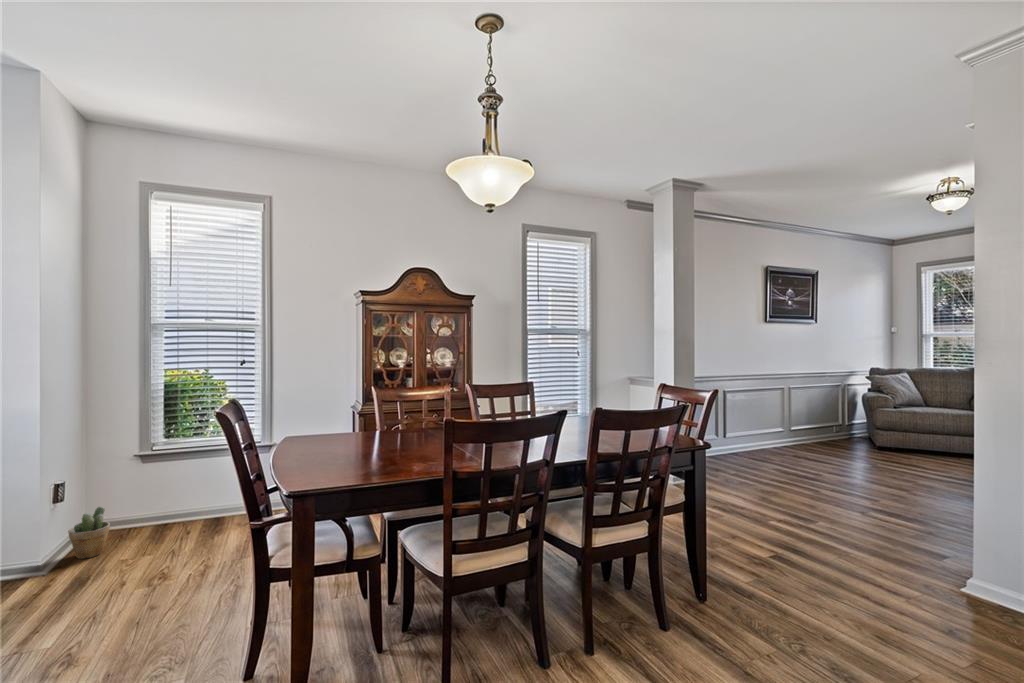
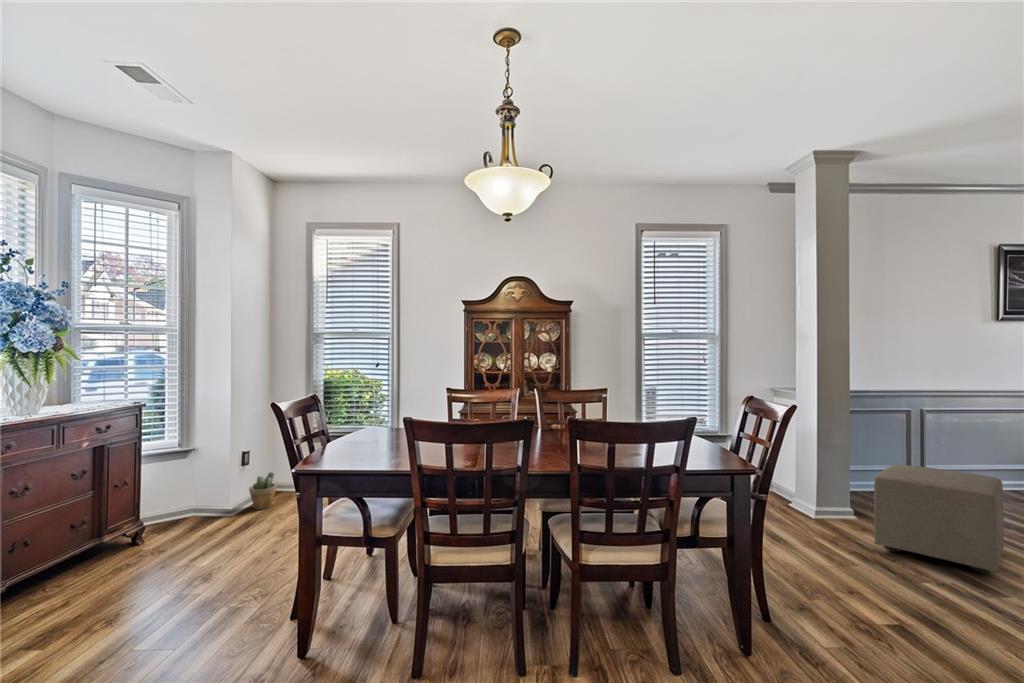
ottoman: none [727,435,806,509] -> present [874,464,1004,573]

